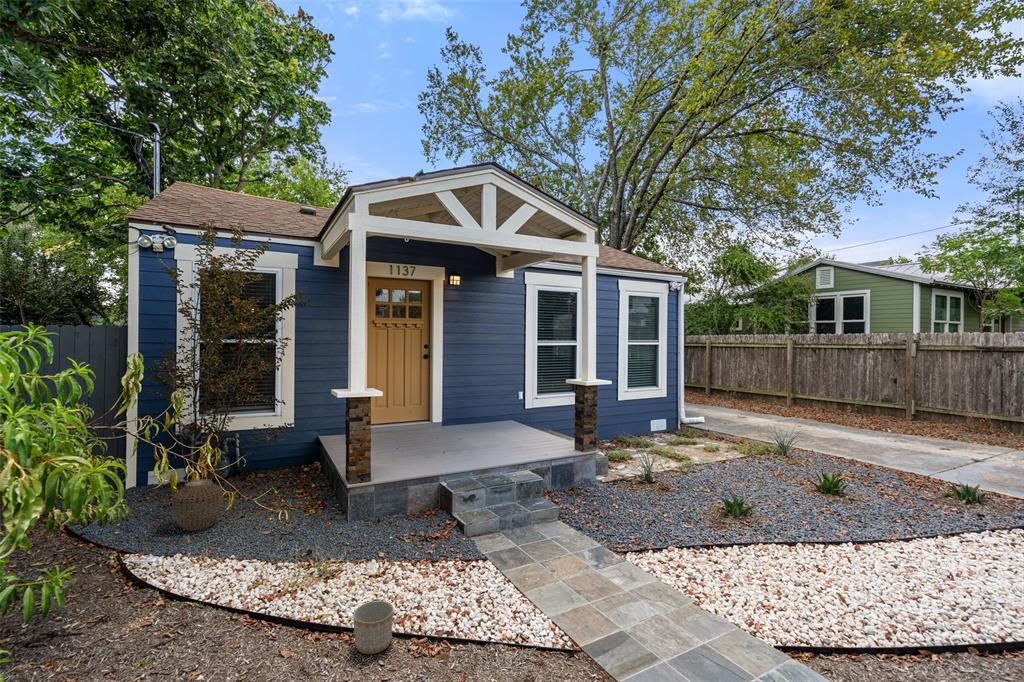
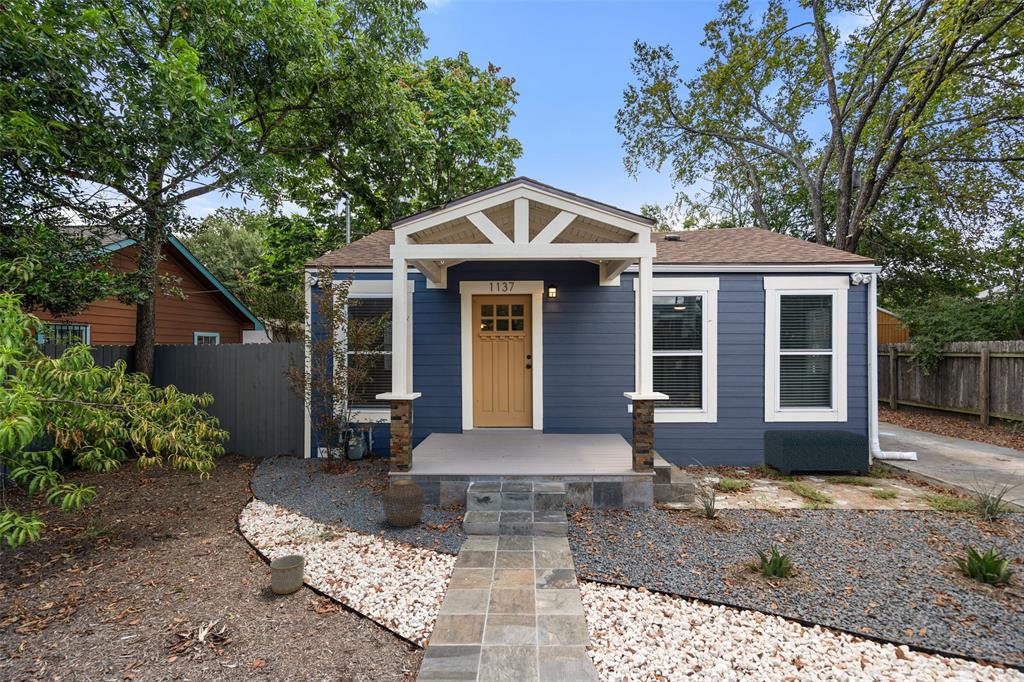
bench: none [619,403,686,442] -> present [764,430,868,476]
woven basket: present [172,479,224,531] -> present [383,479,424,526]

